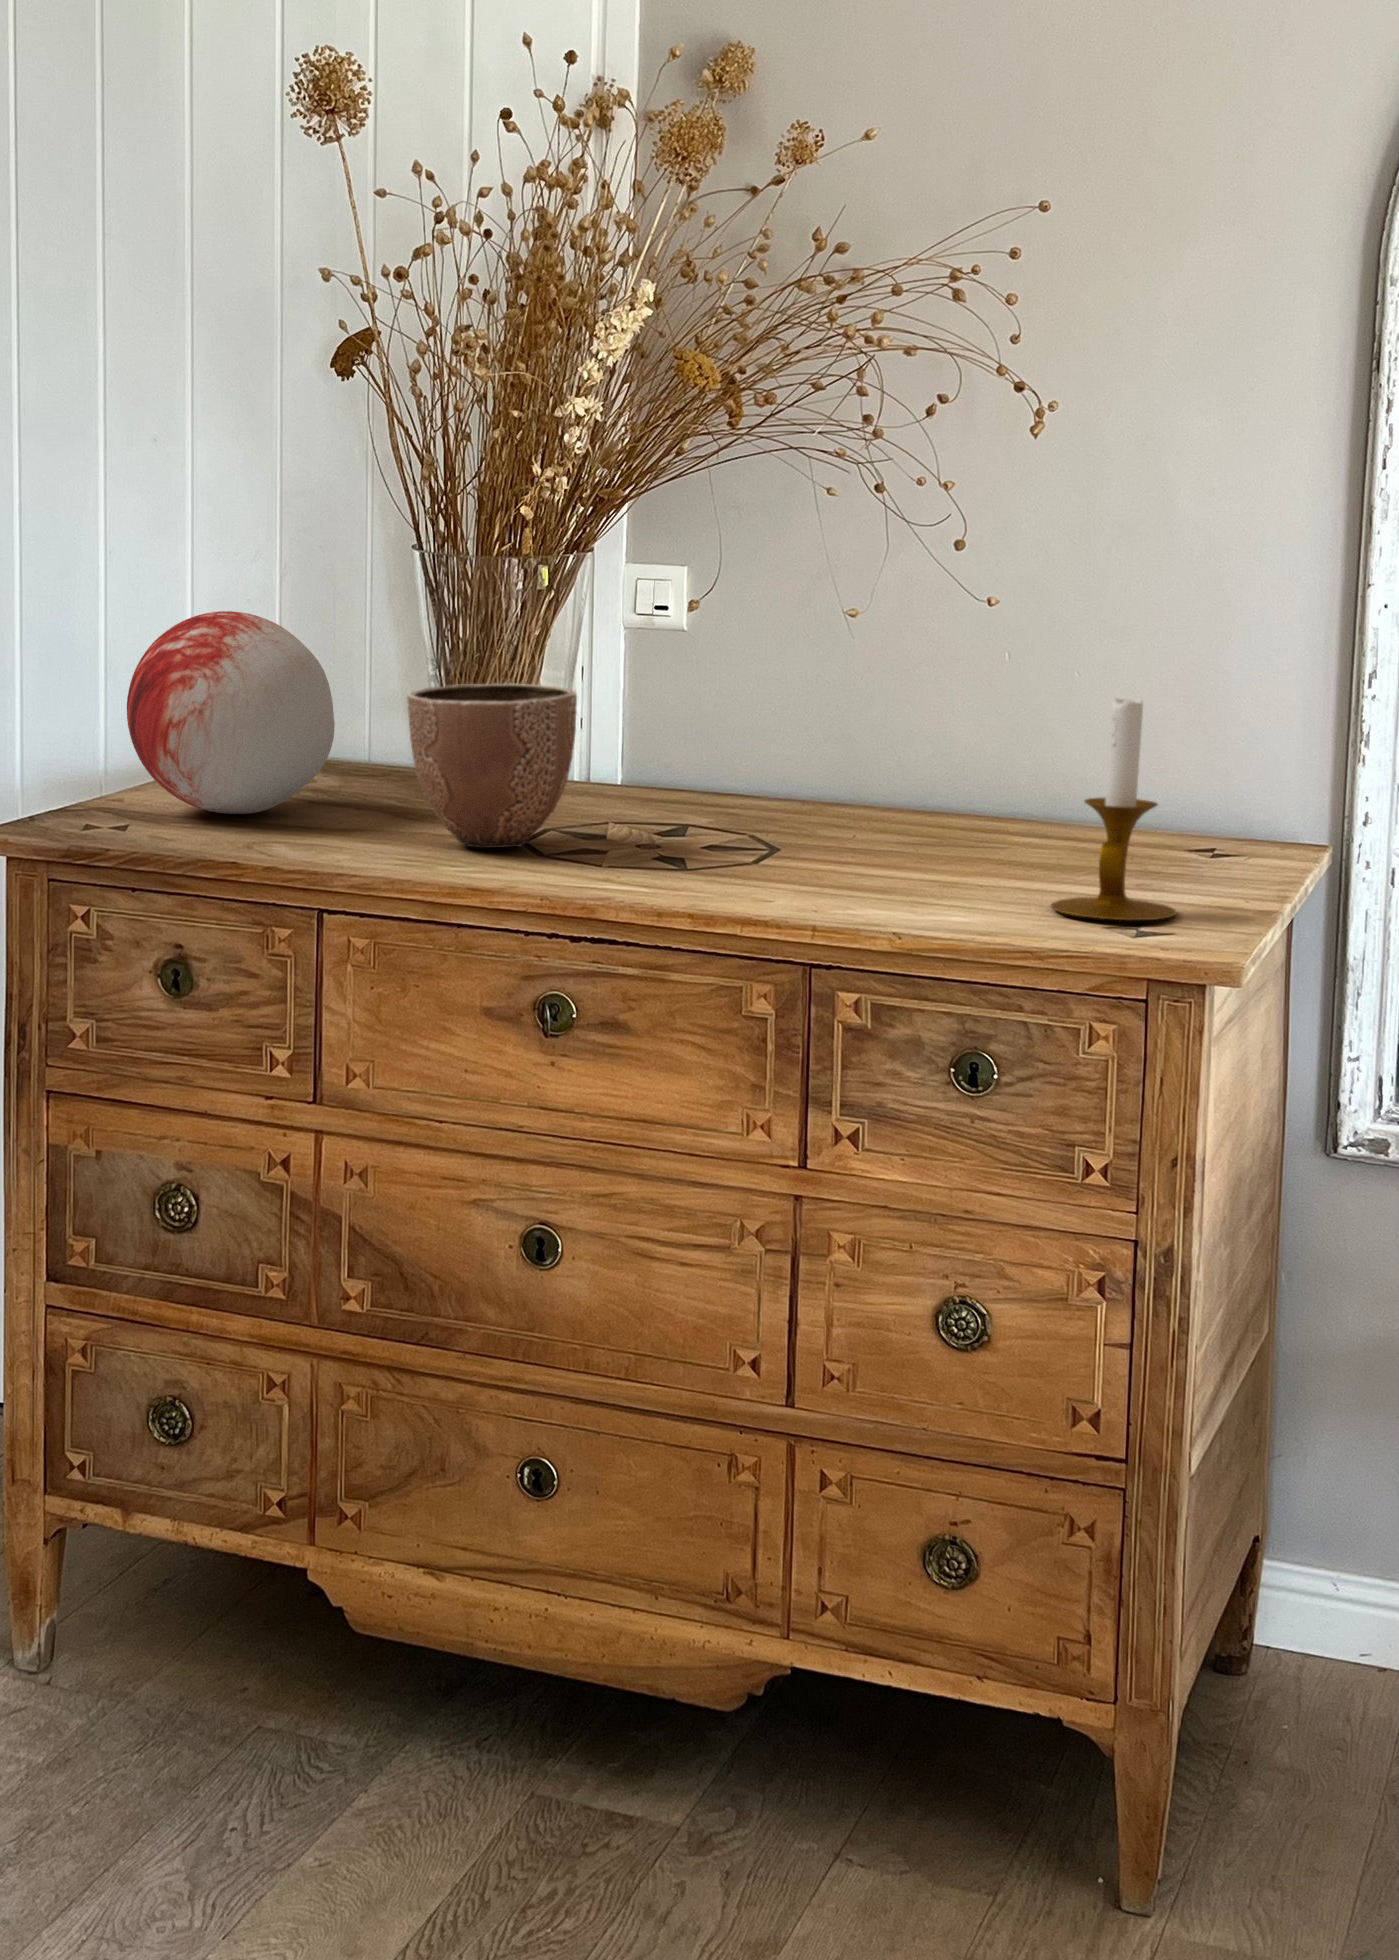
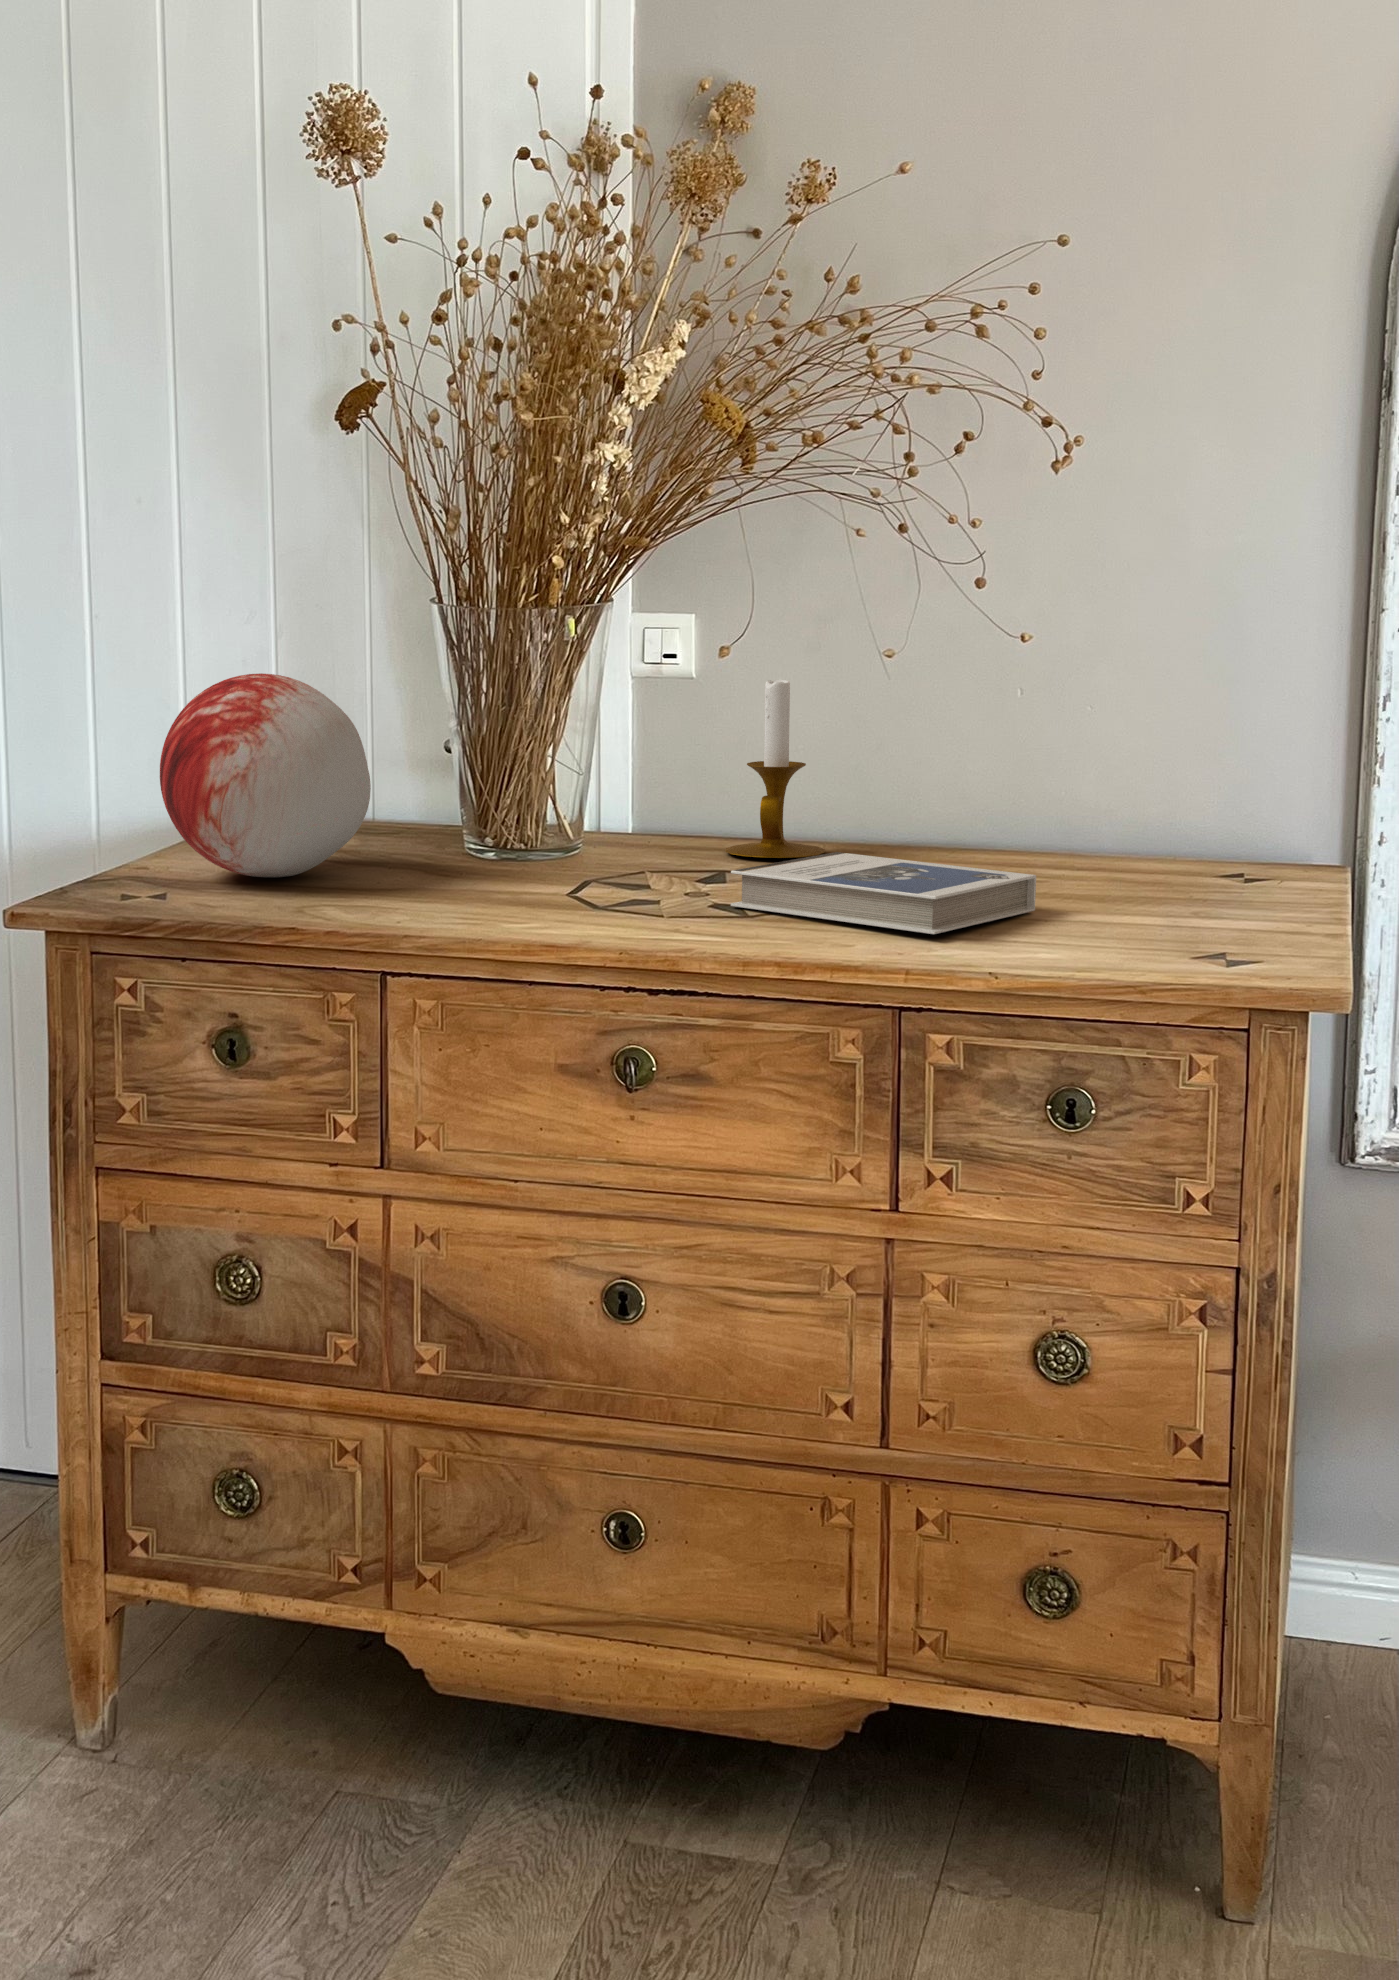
decorative bowl: present [407,683,577,848] -> none [459,737,629,903]
candlestick: present [1051,698,1176,920] -> present [725,680,825,858]
hardback book: none [672,809,979,891] -> present [731,852,1036,934]

